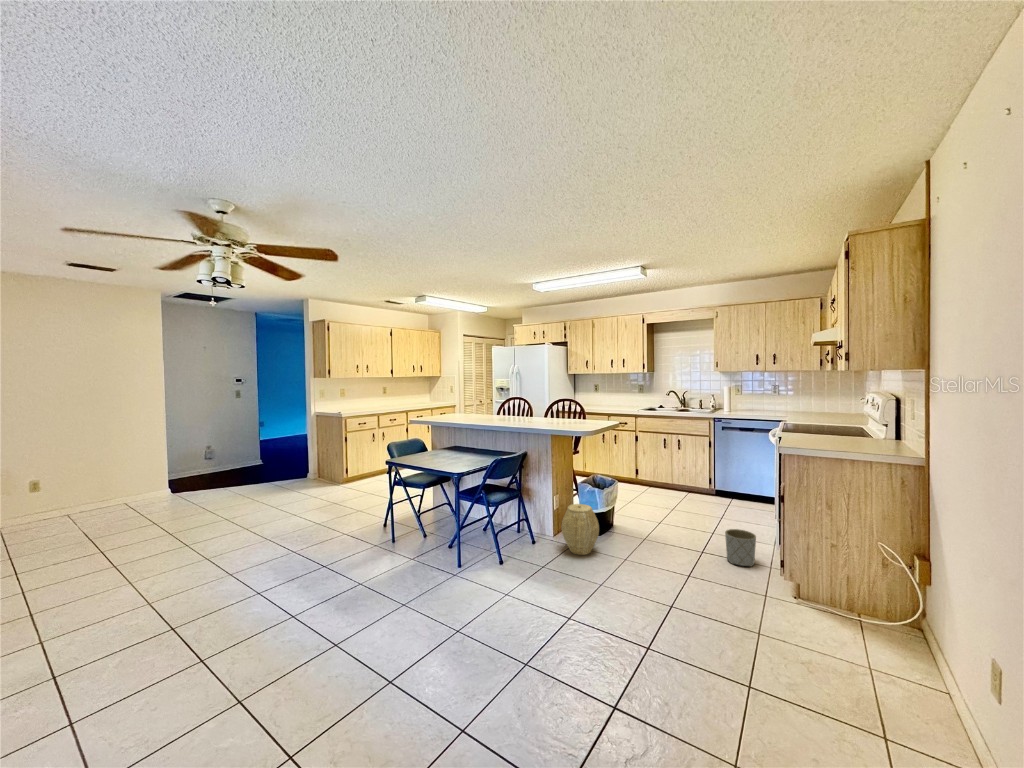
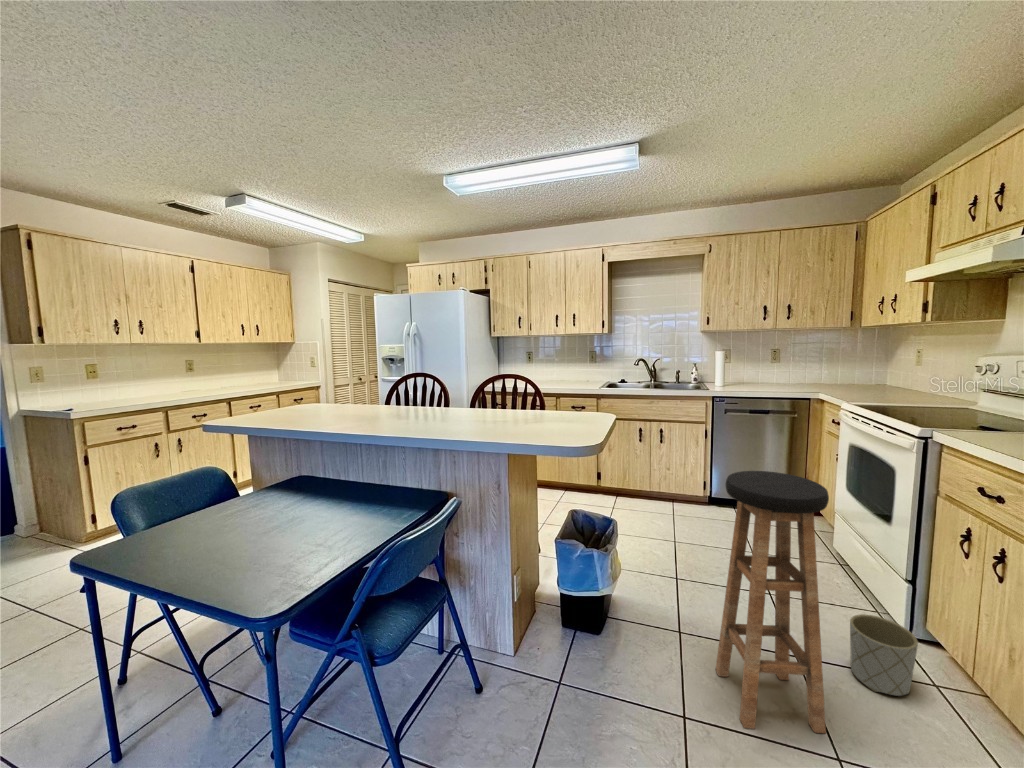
bar stool: none [648,446,692,570] -> present [716,471,829,733]
woven basket: present [562,504,599,555] -> none [547,599,627,718]

